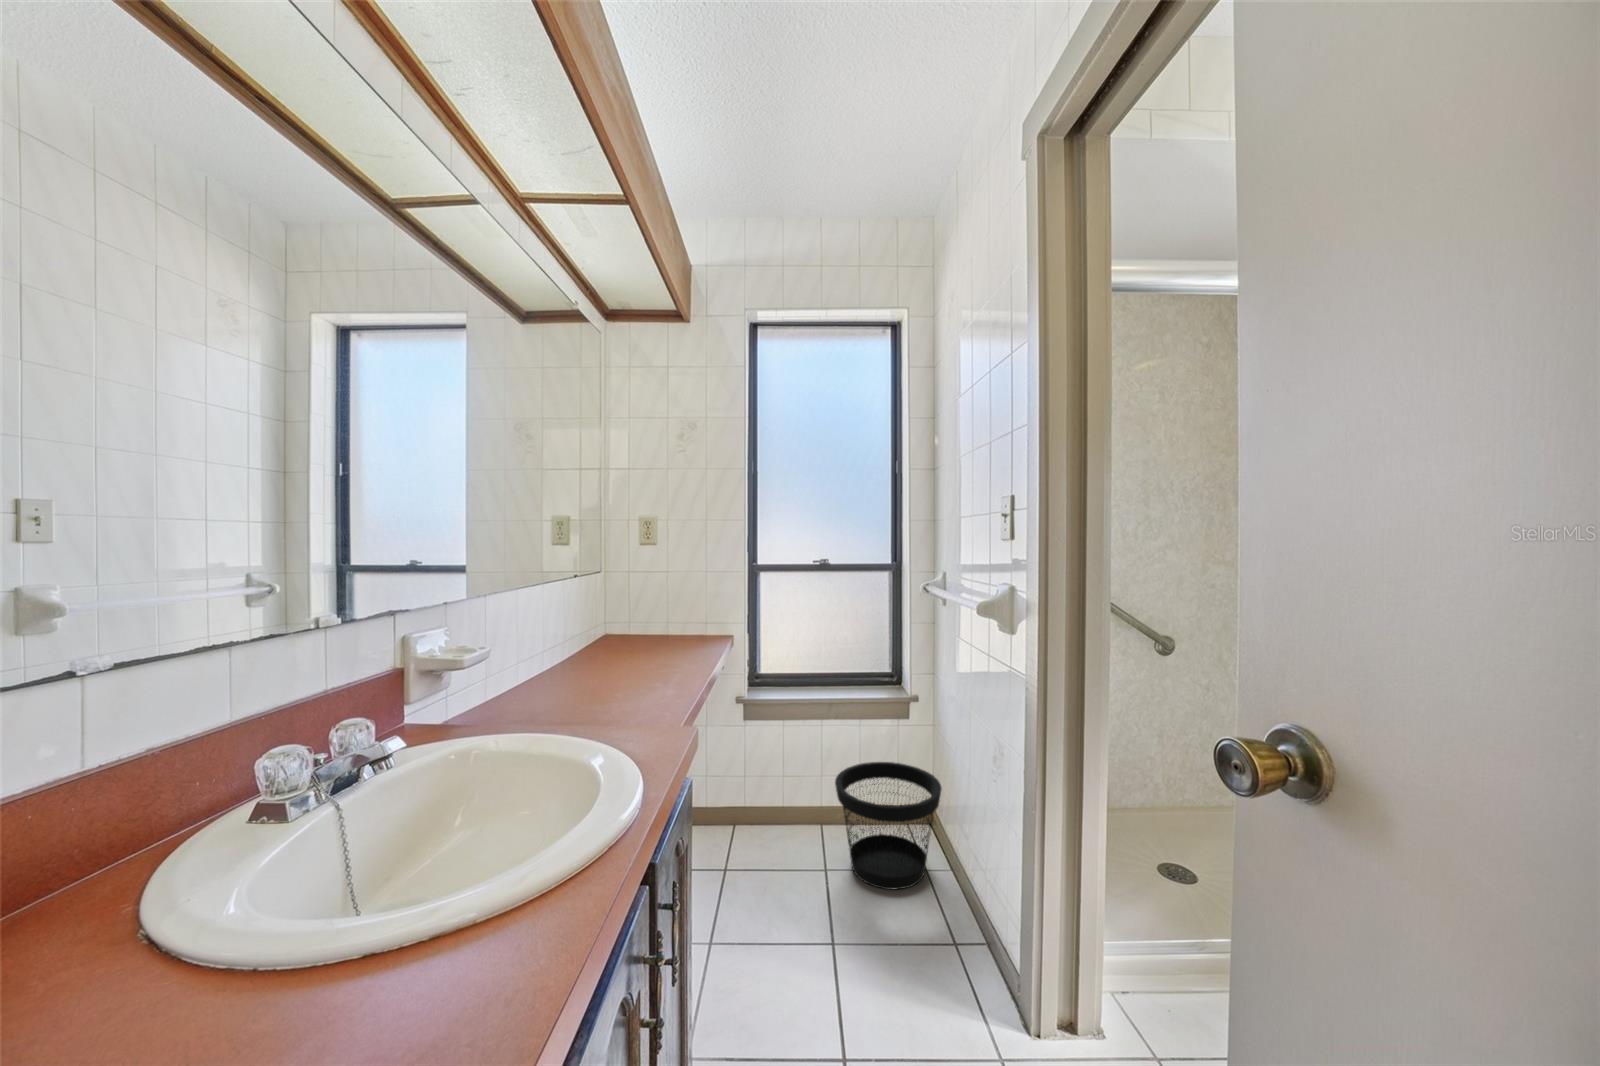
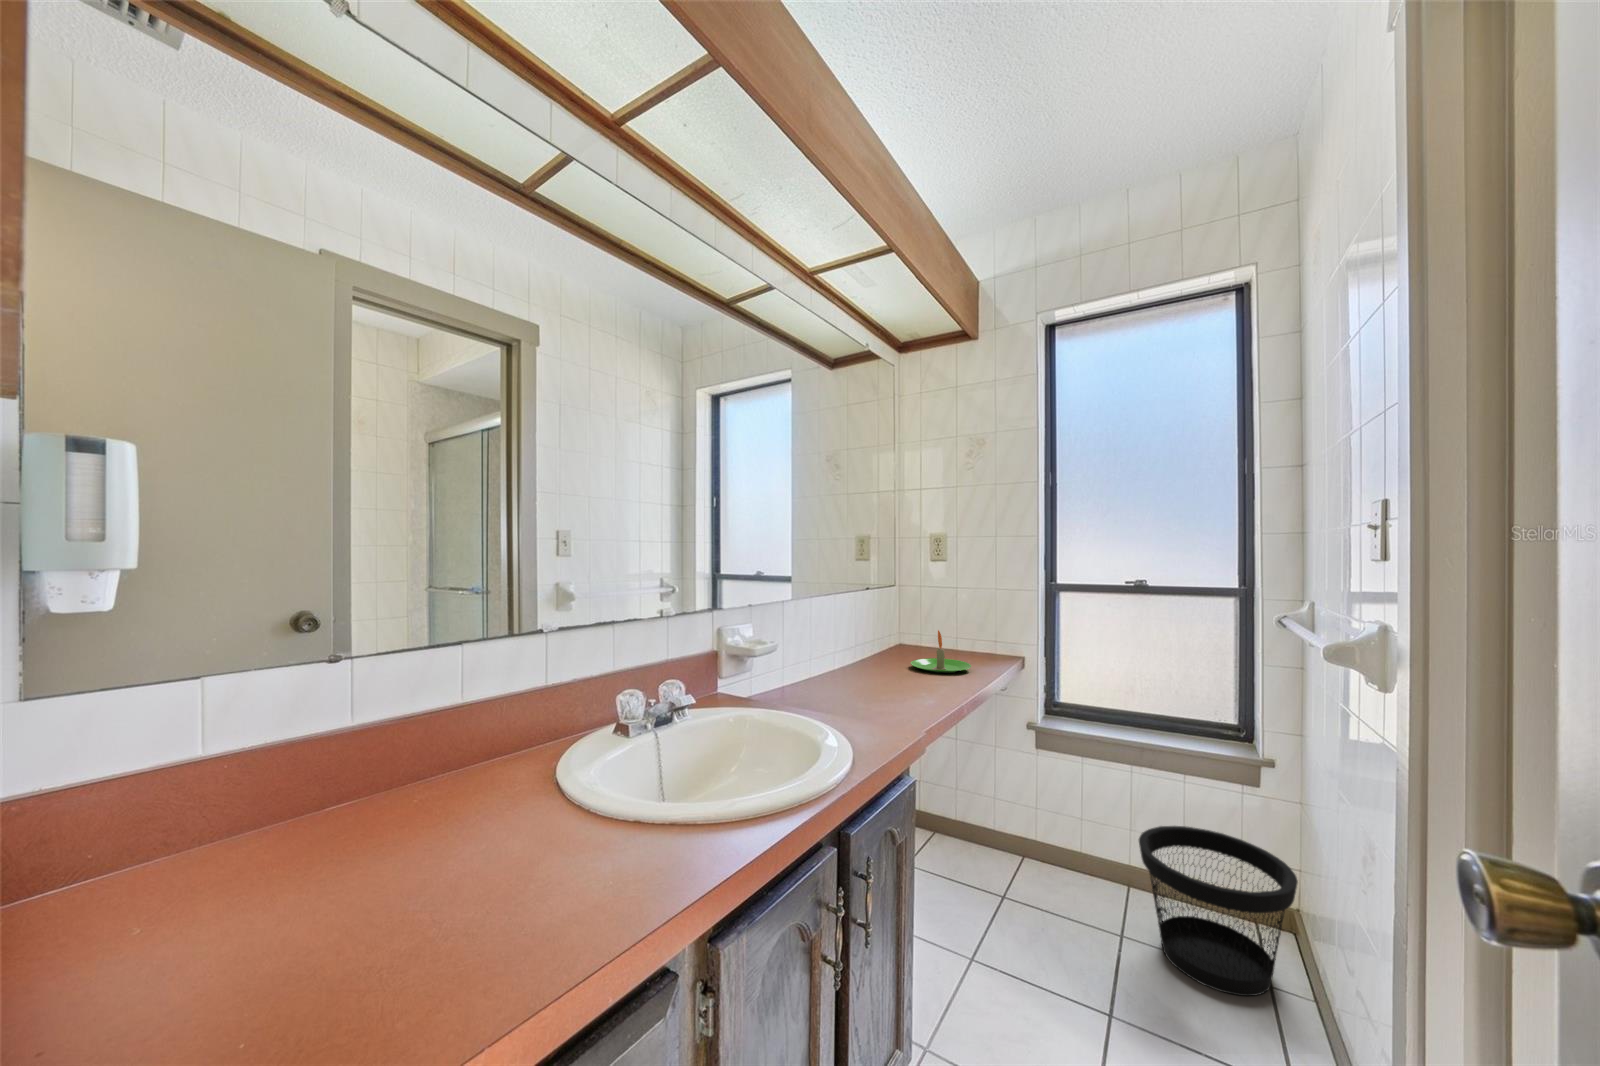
candle: none [631,617,694,662] -> present [911,630,971,673]

